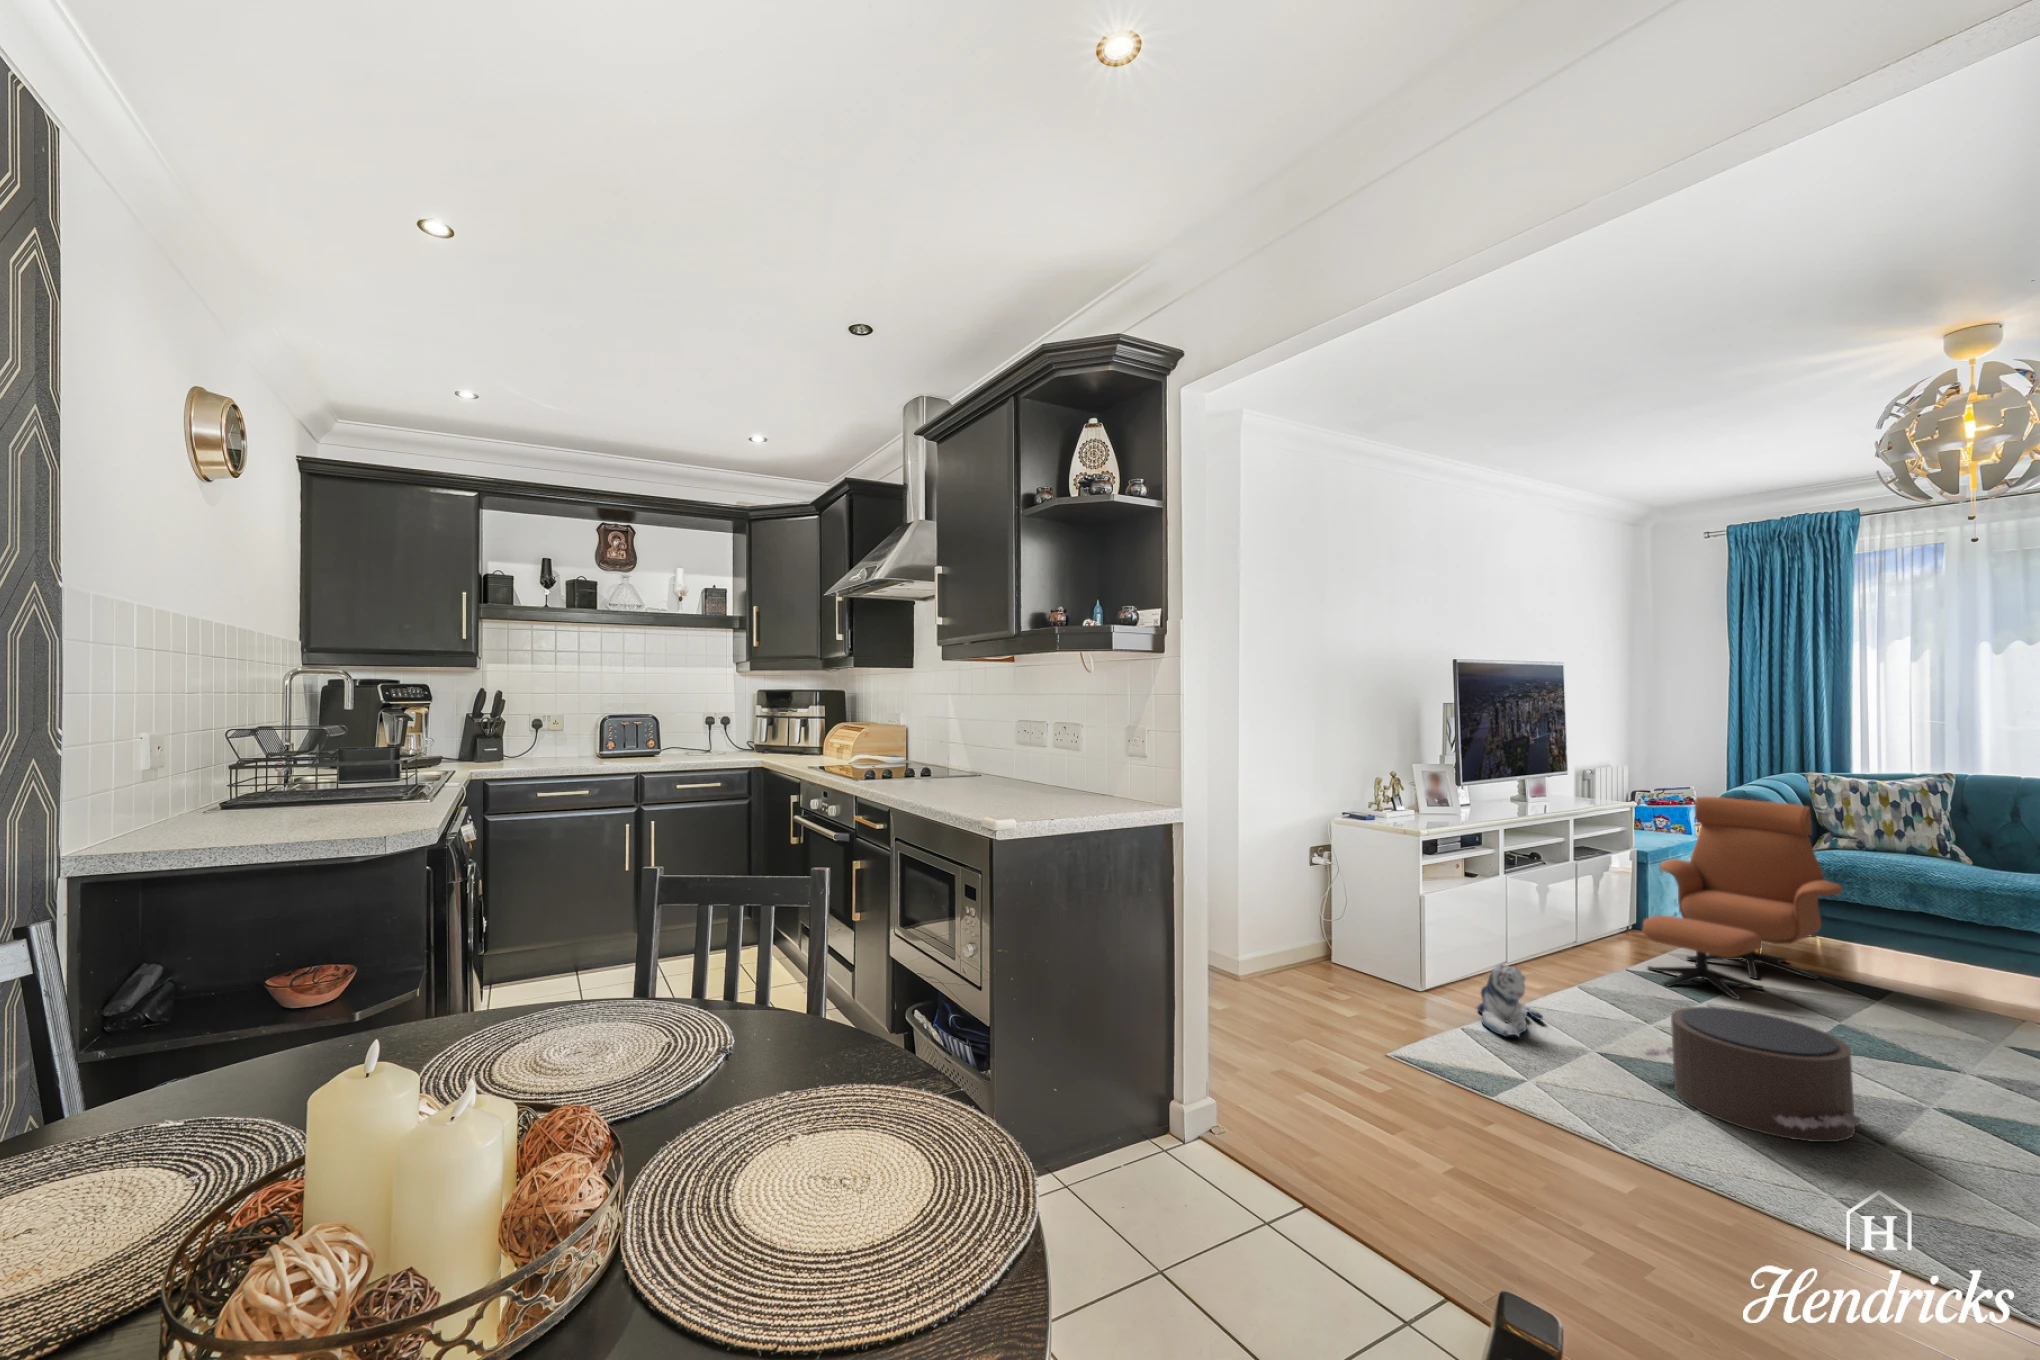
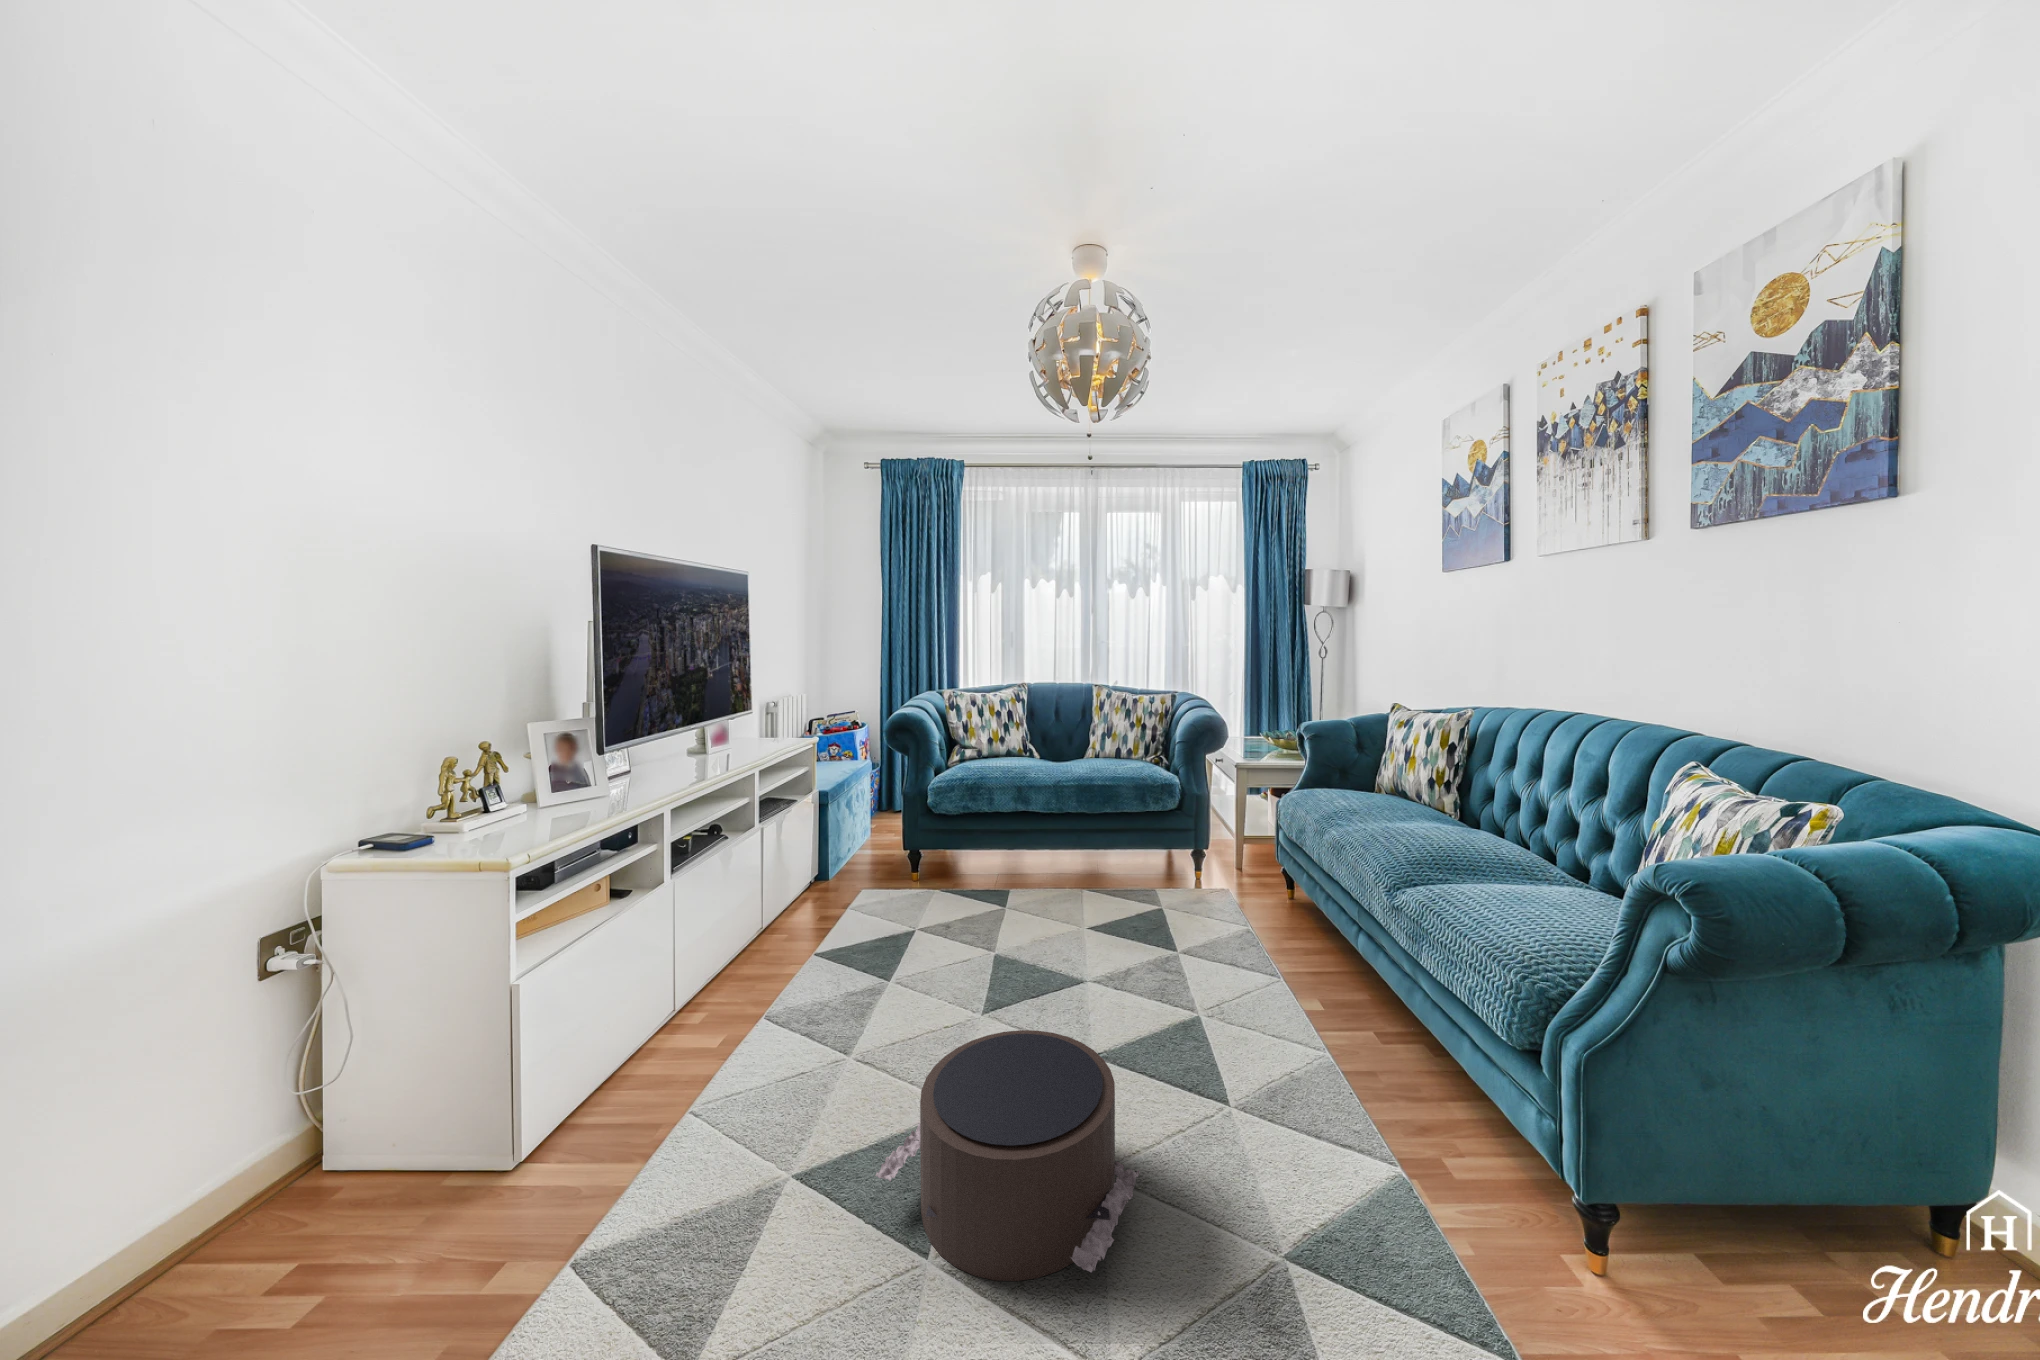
lounge chair: present [1642,797,1842,999] -> none [833,722,987,961]
plush toy: present [1477,964,1543,1037] -> none [610,1083,726,1253]

